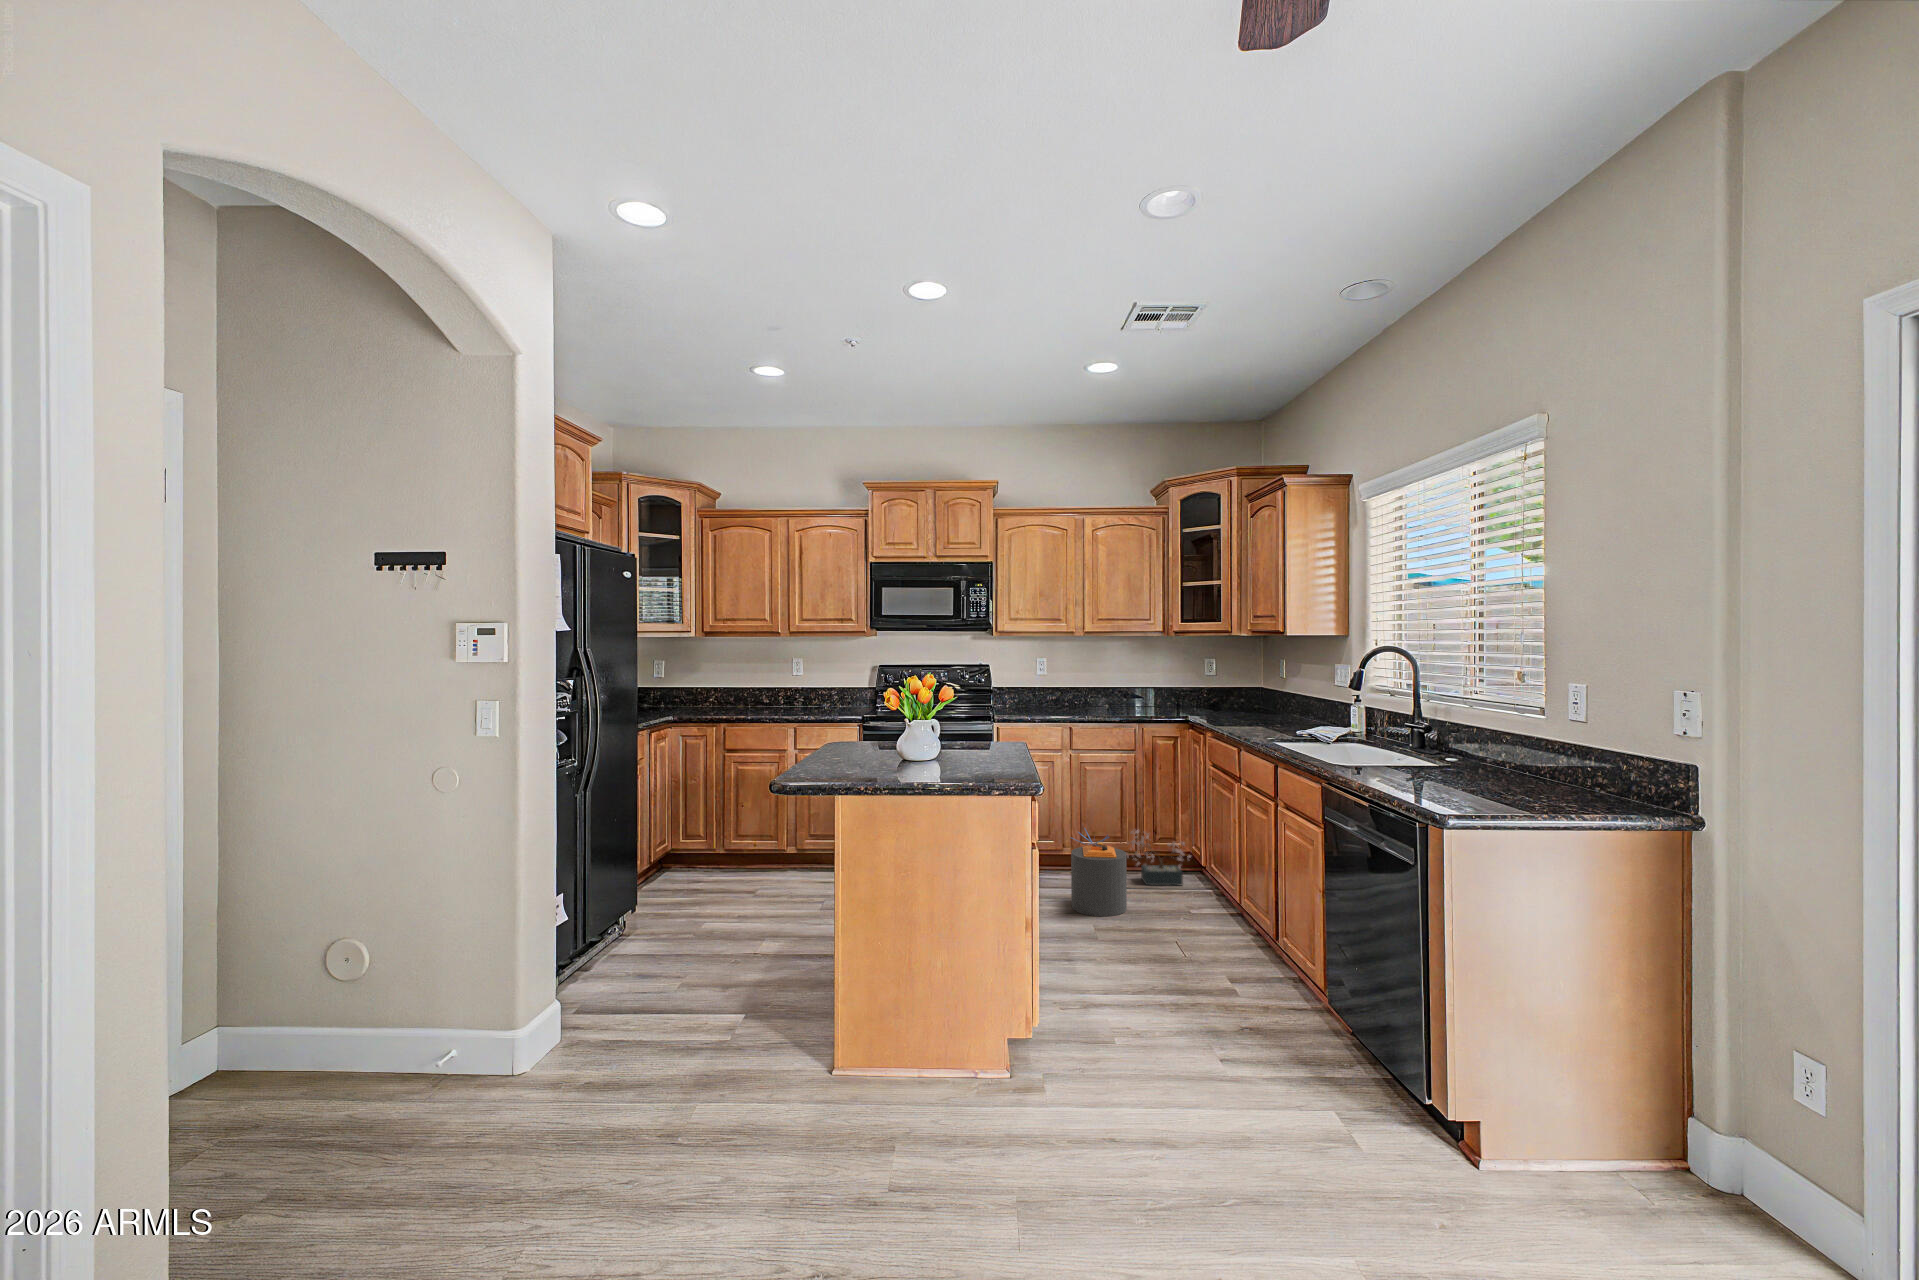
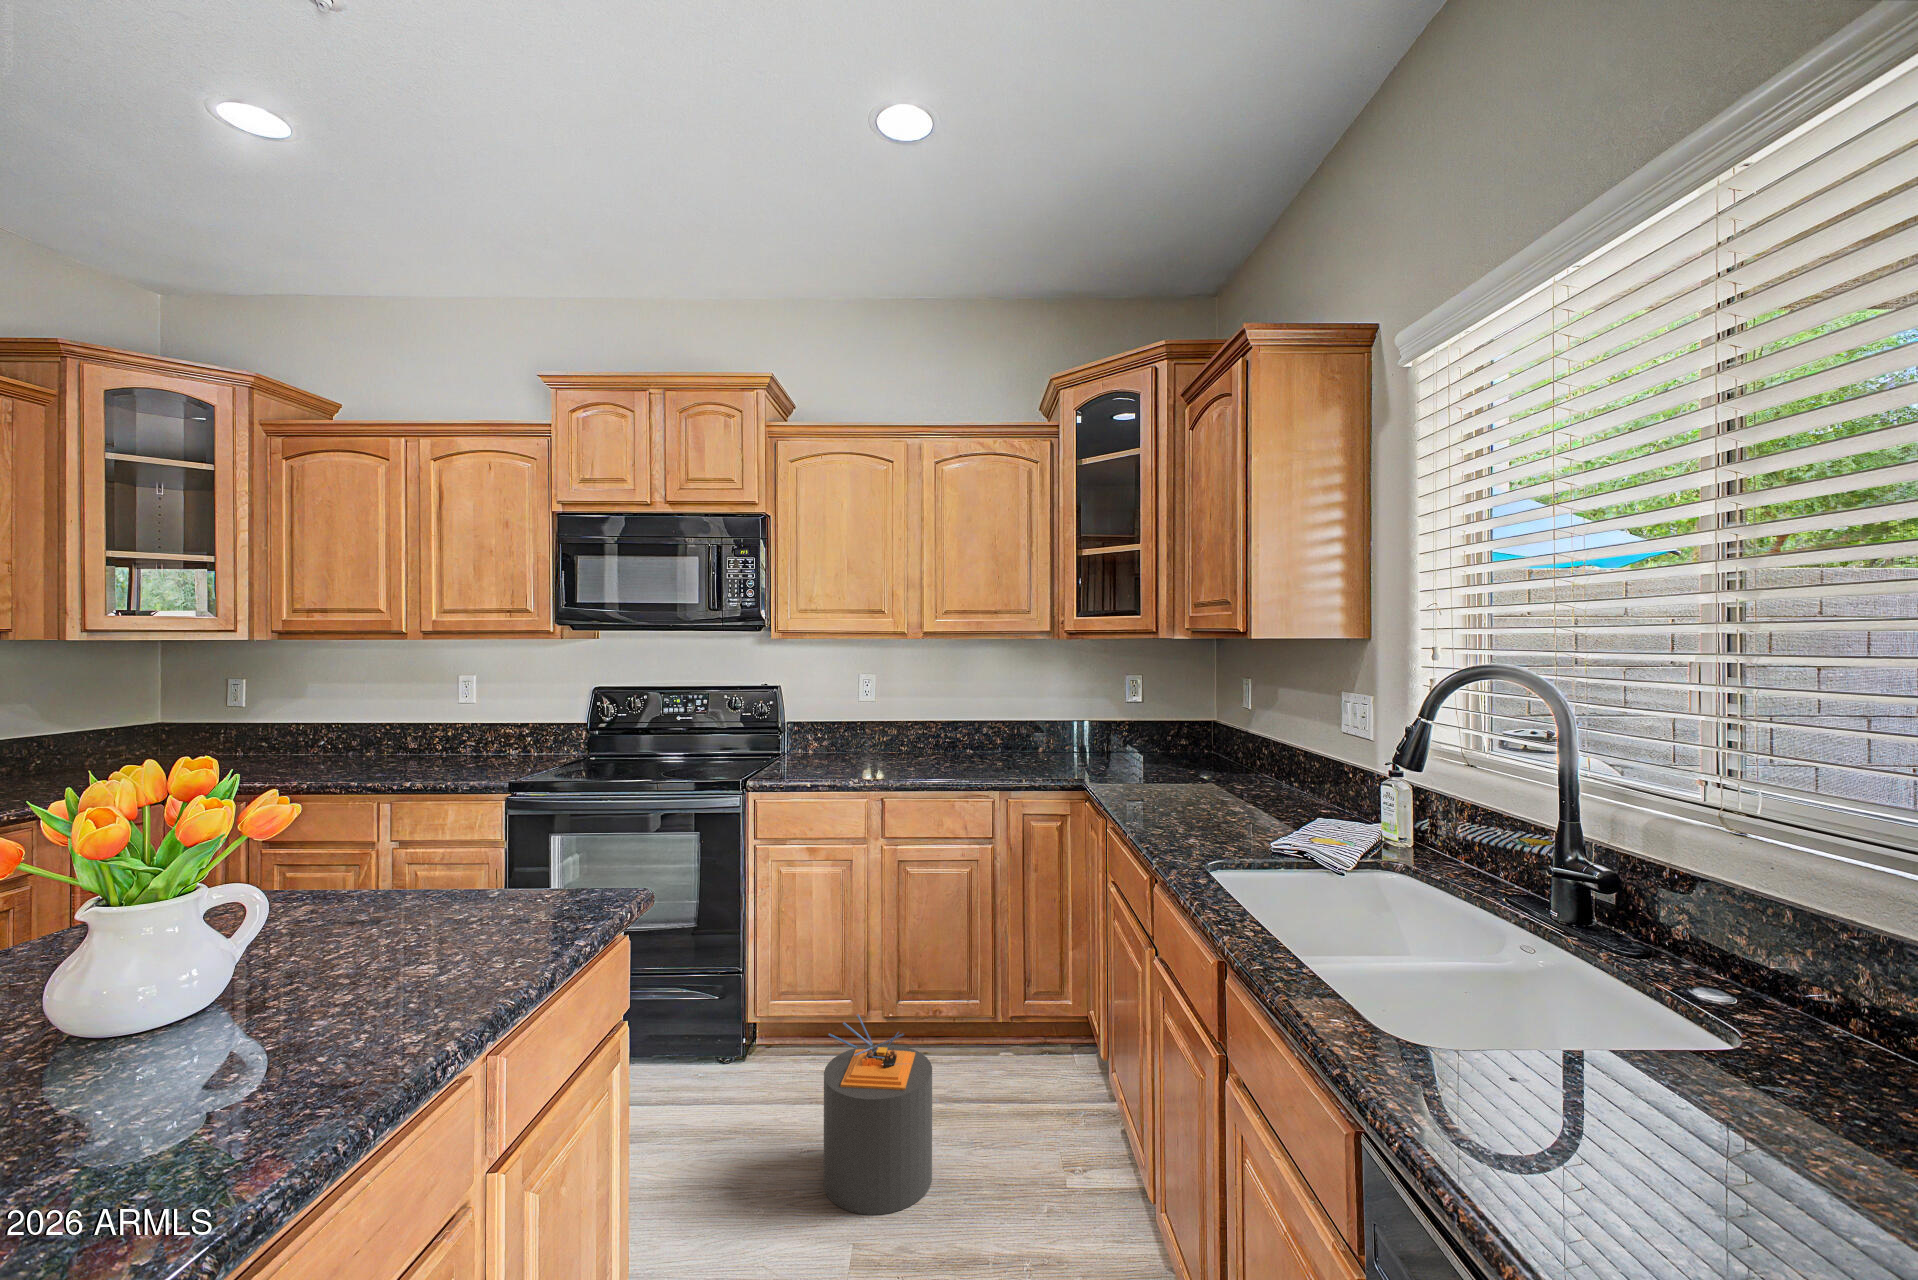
decorative plant: present [1127,830,1191,885] -> none [964,985,1080,1098]

